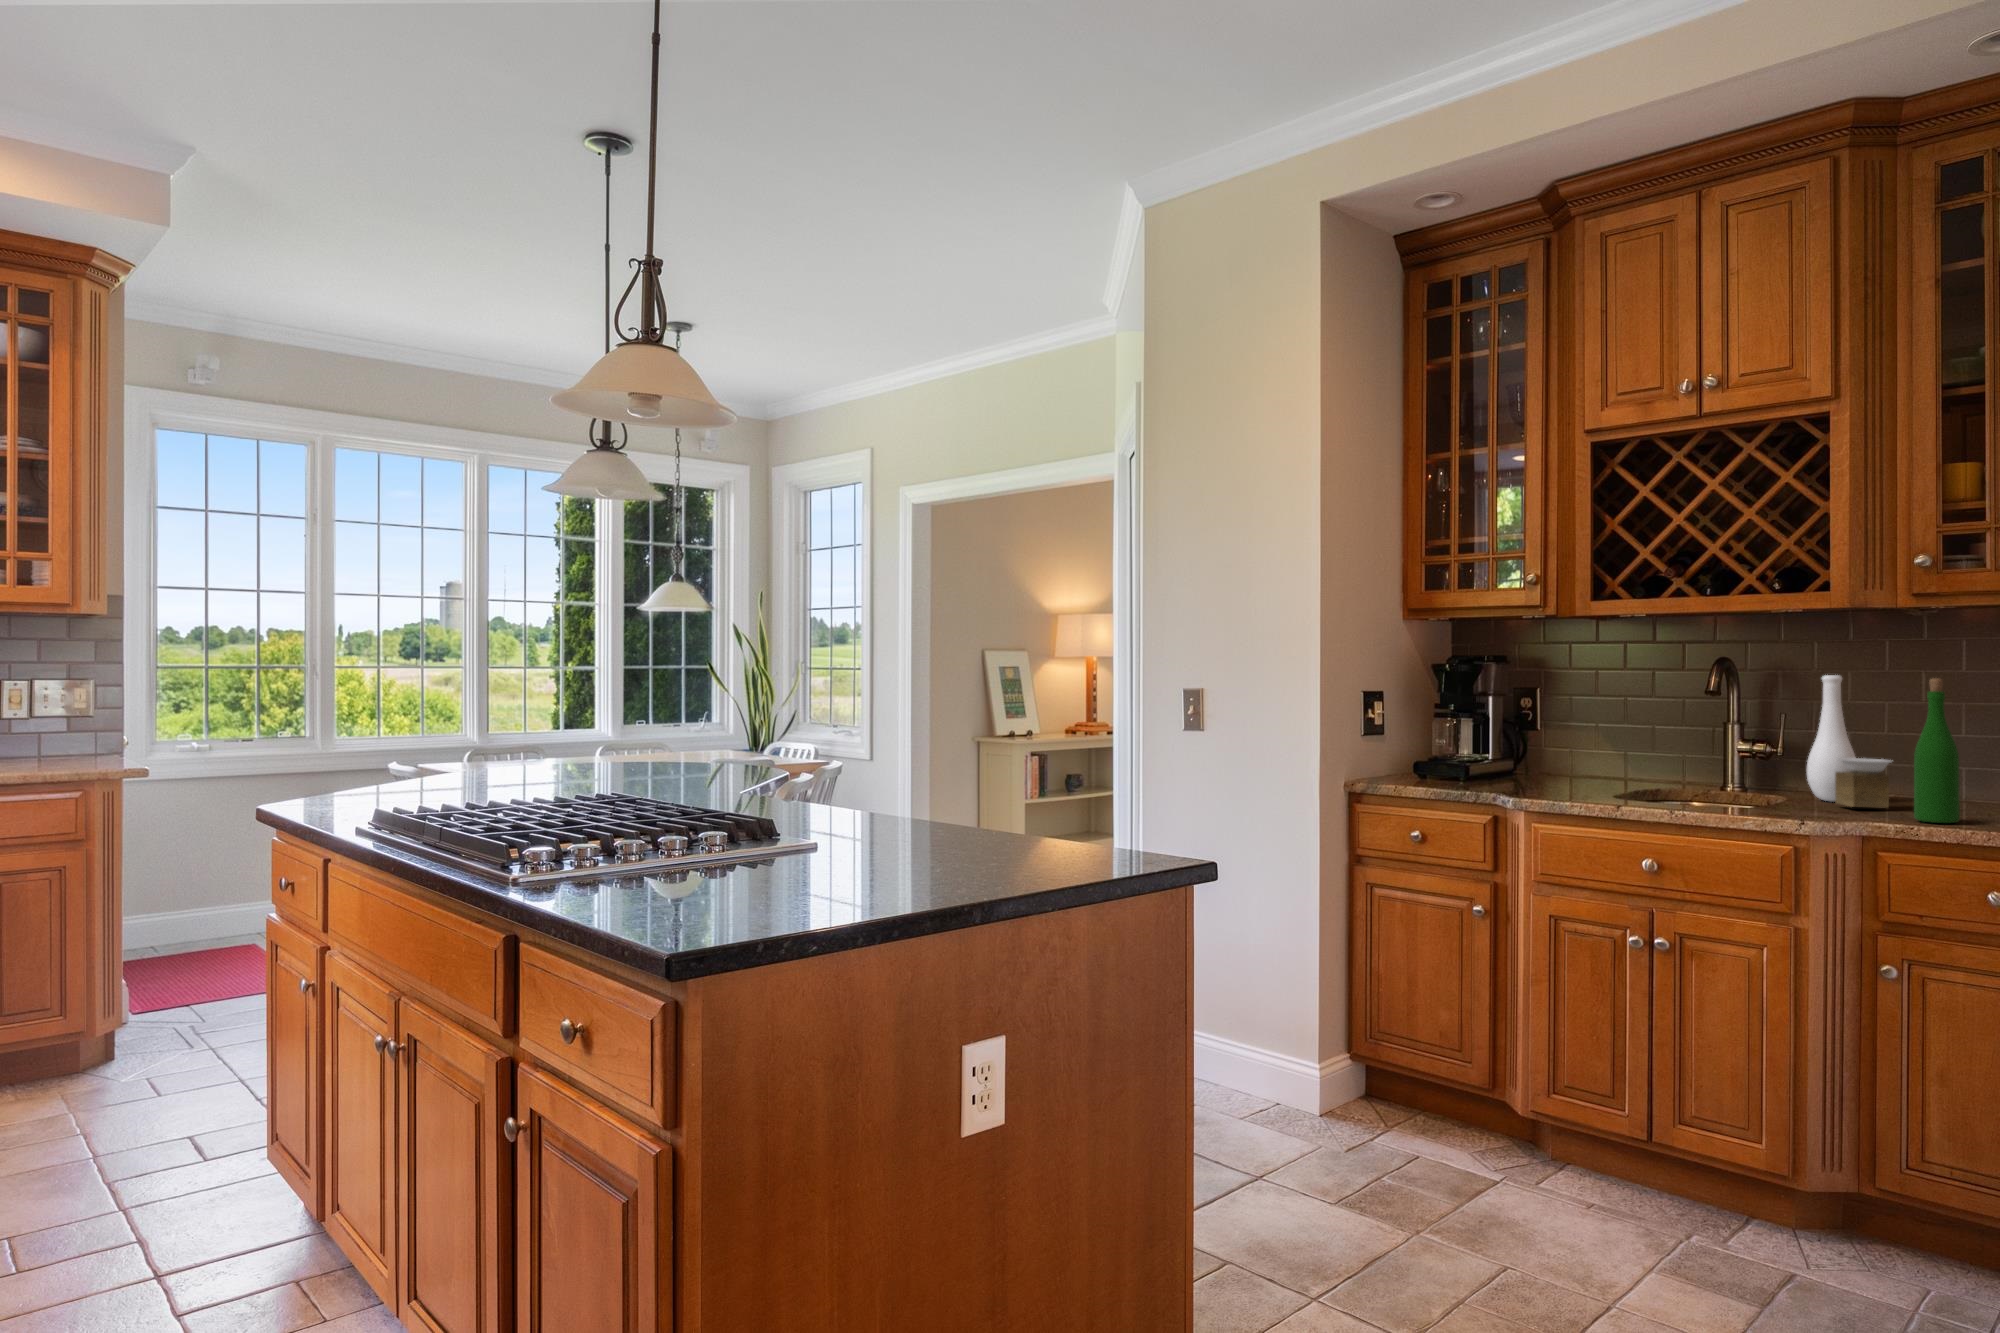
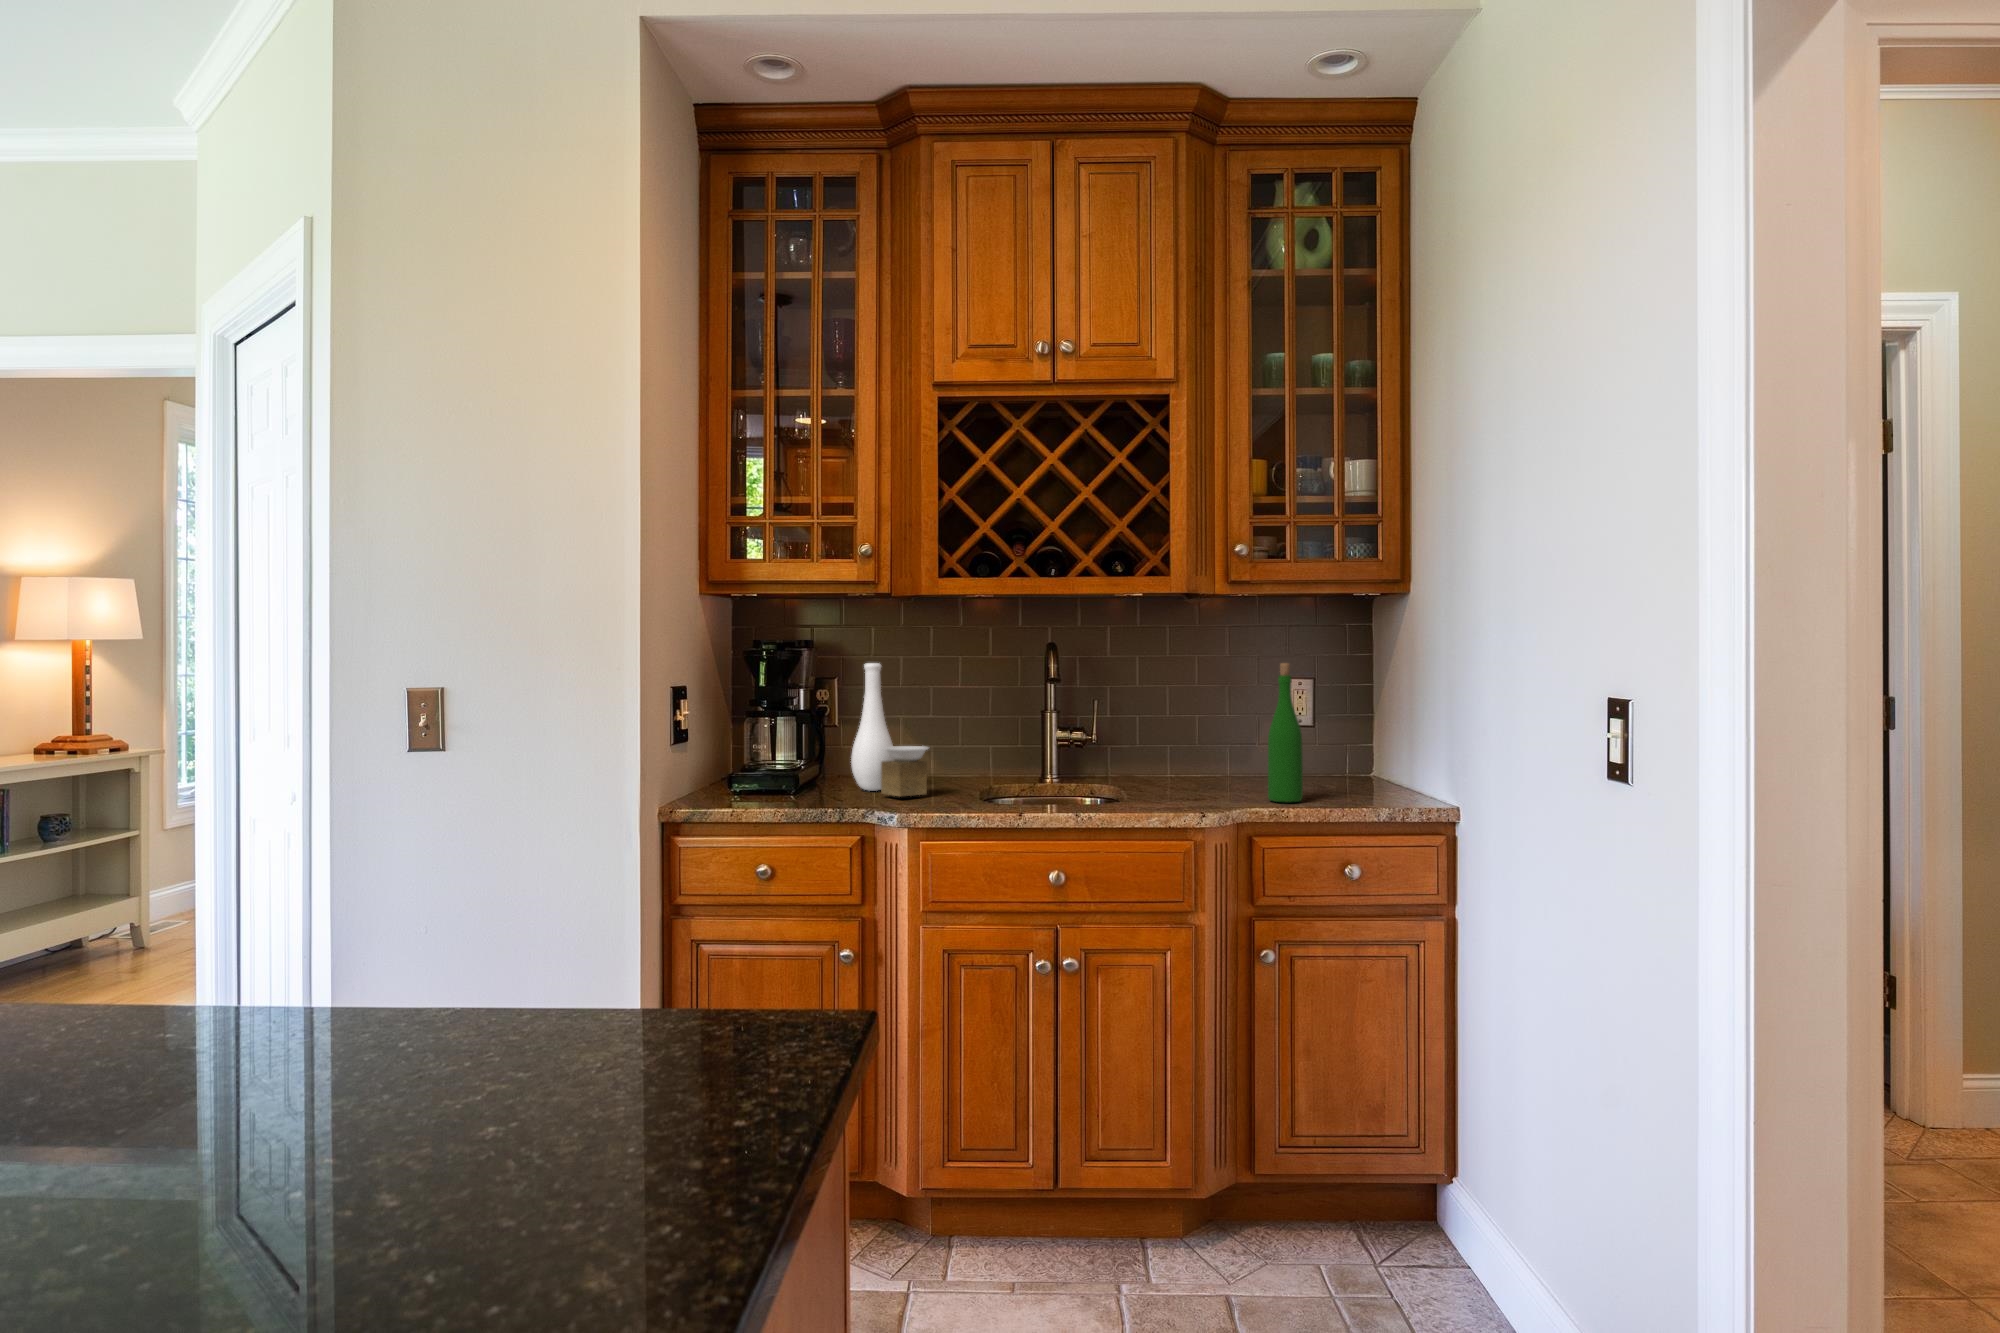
vase: present [1807,675,1893,808] -> present [851,663,928,796]

